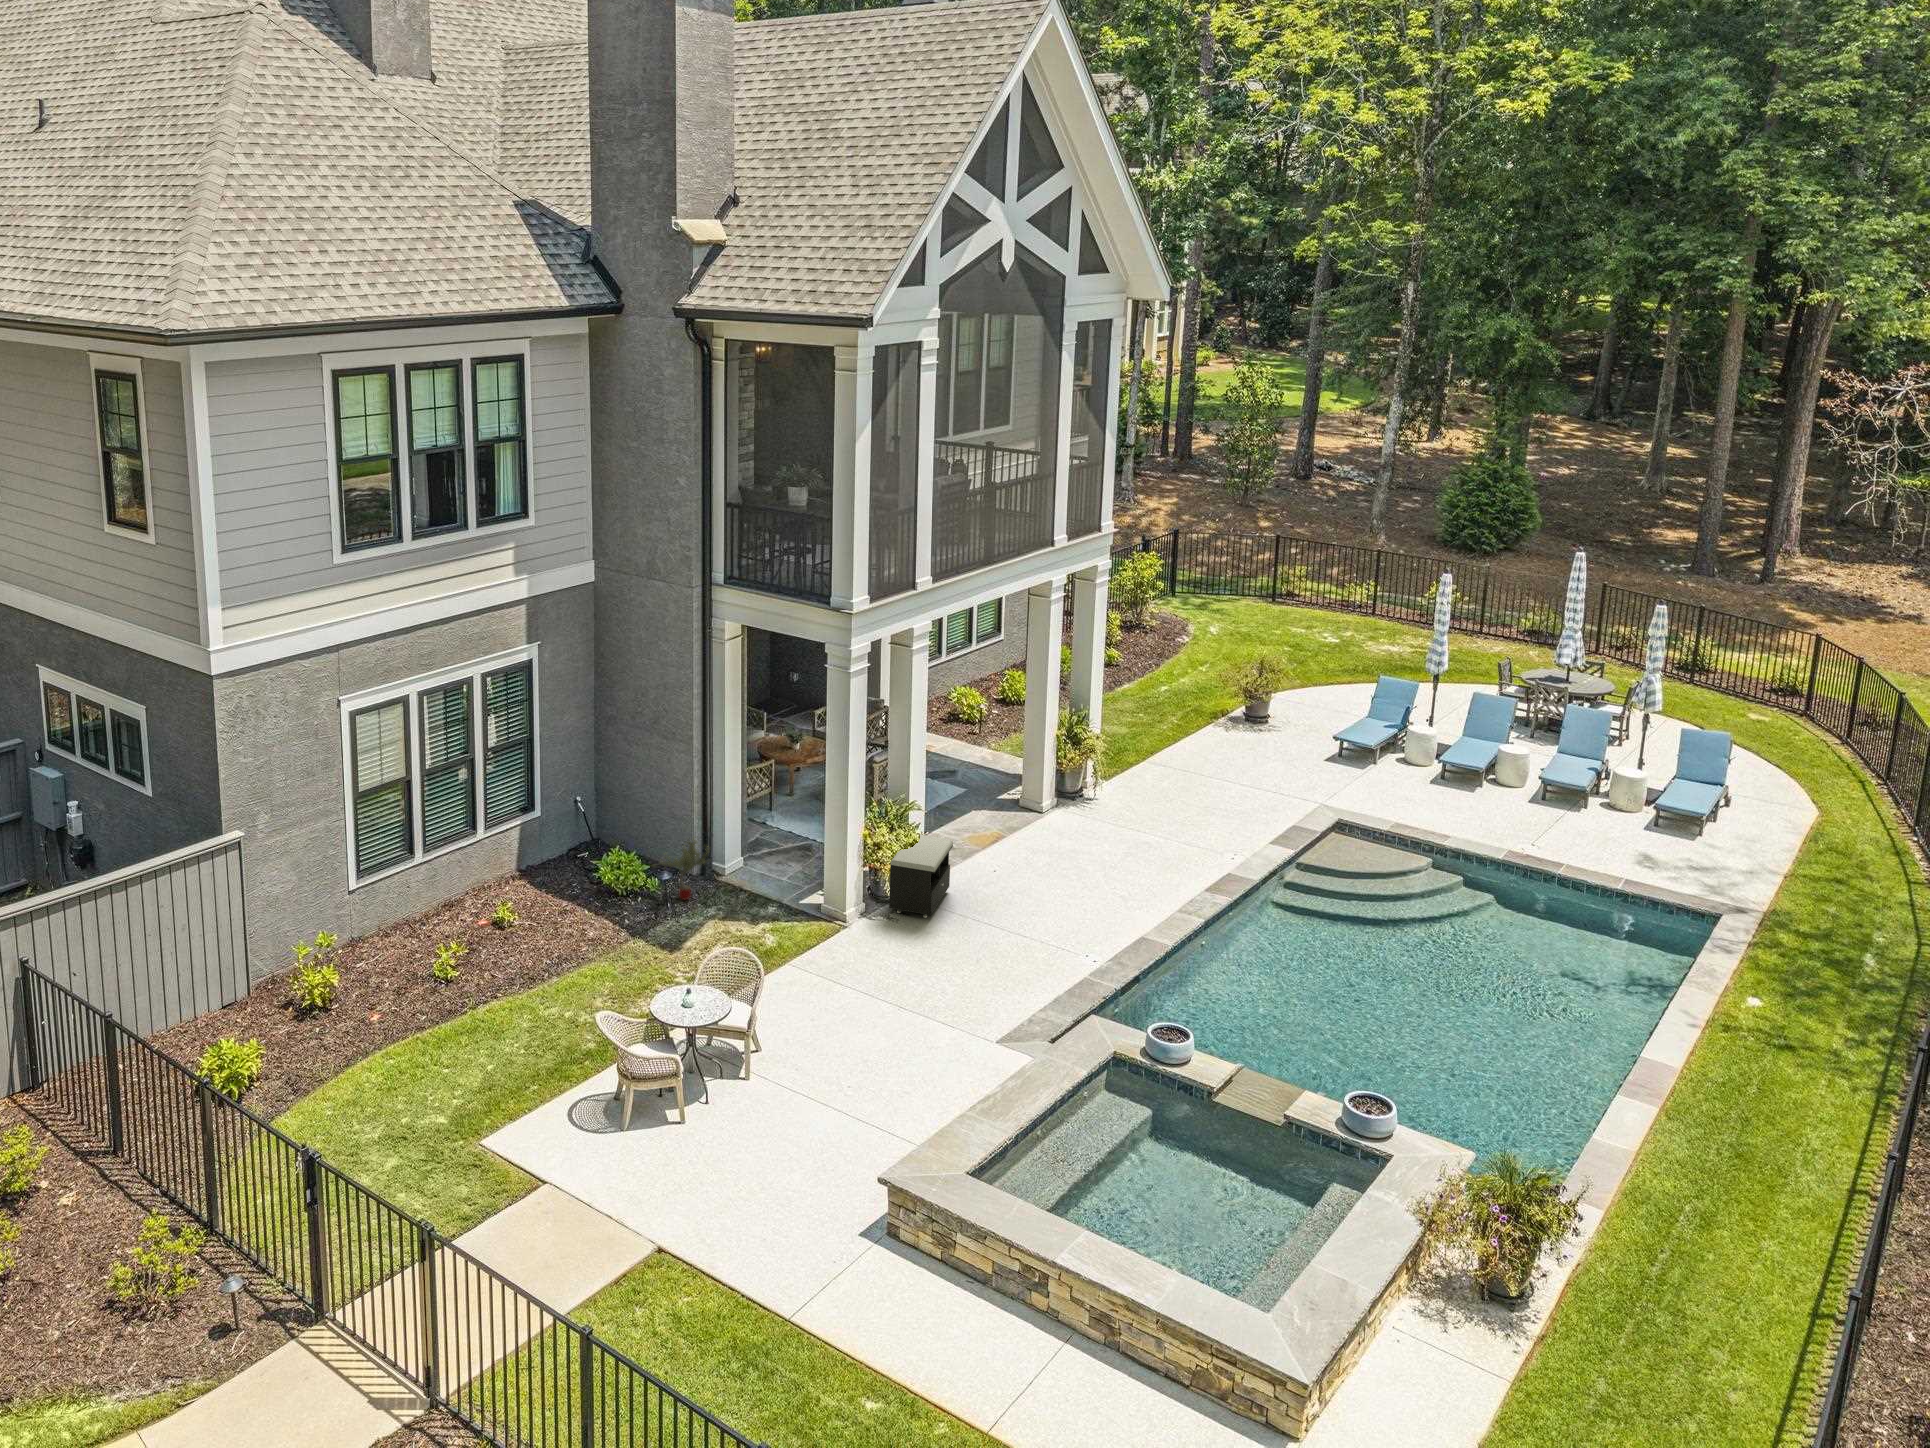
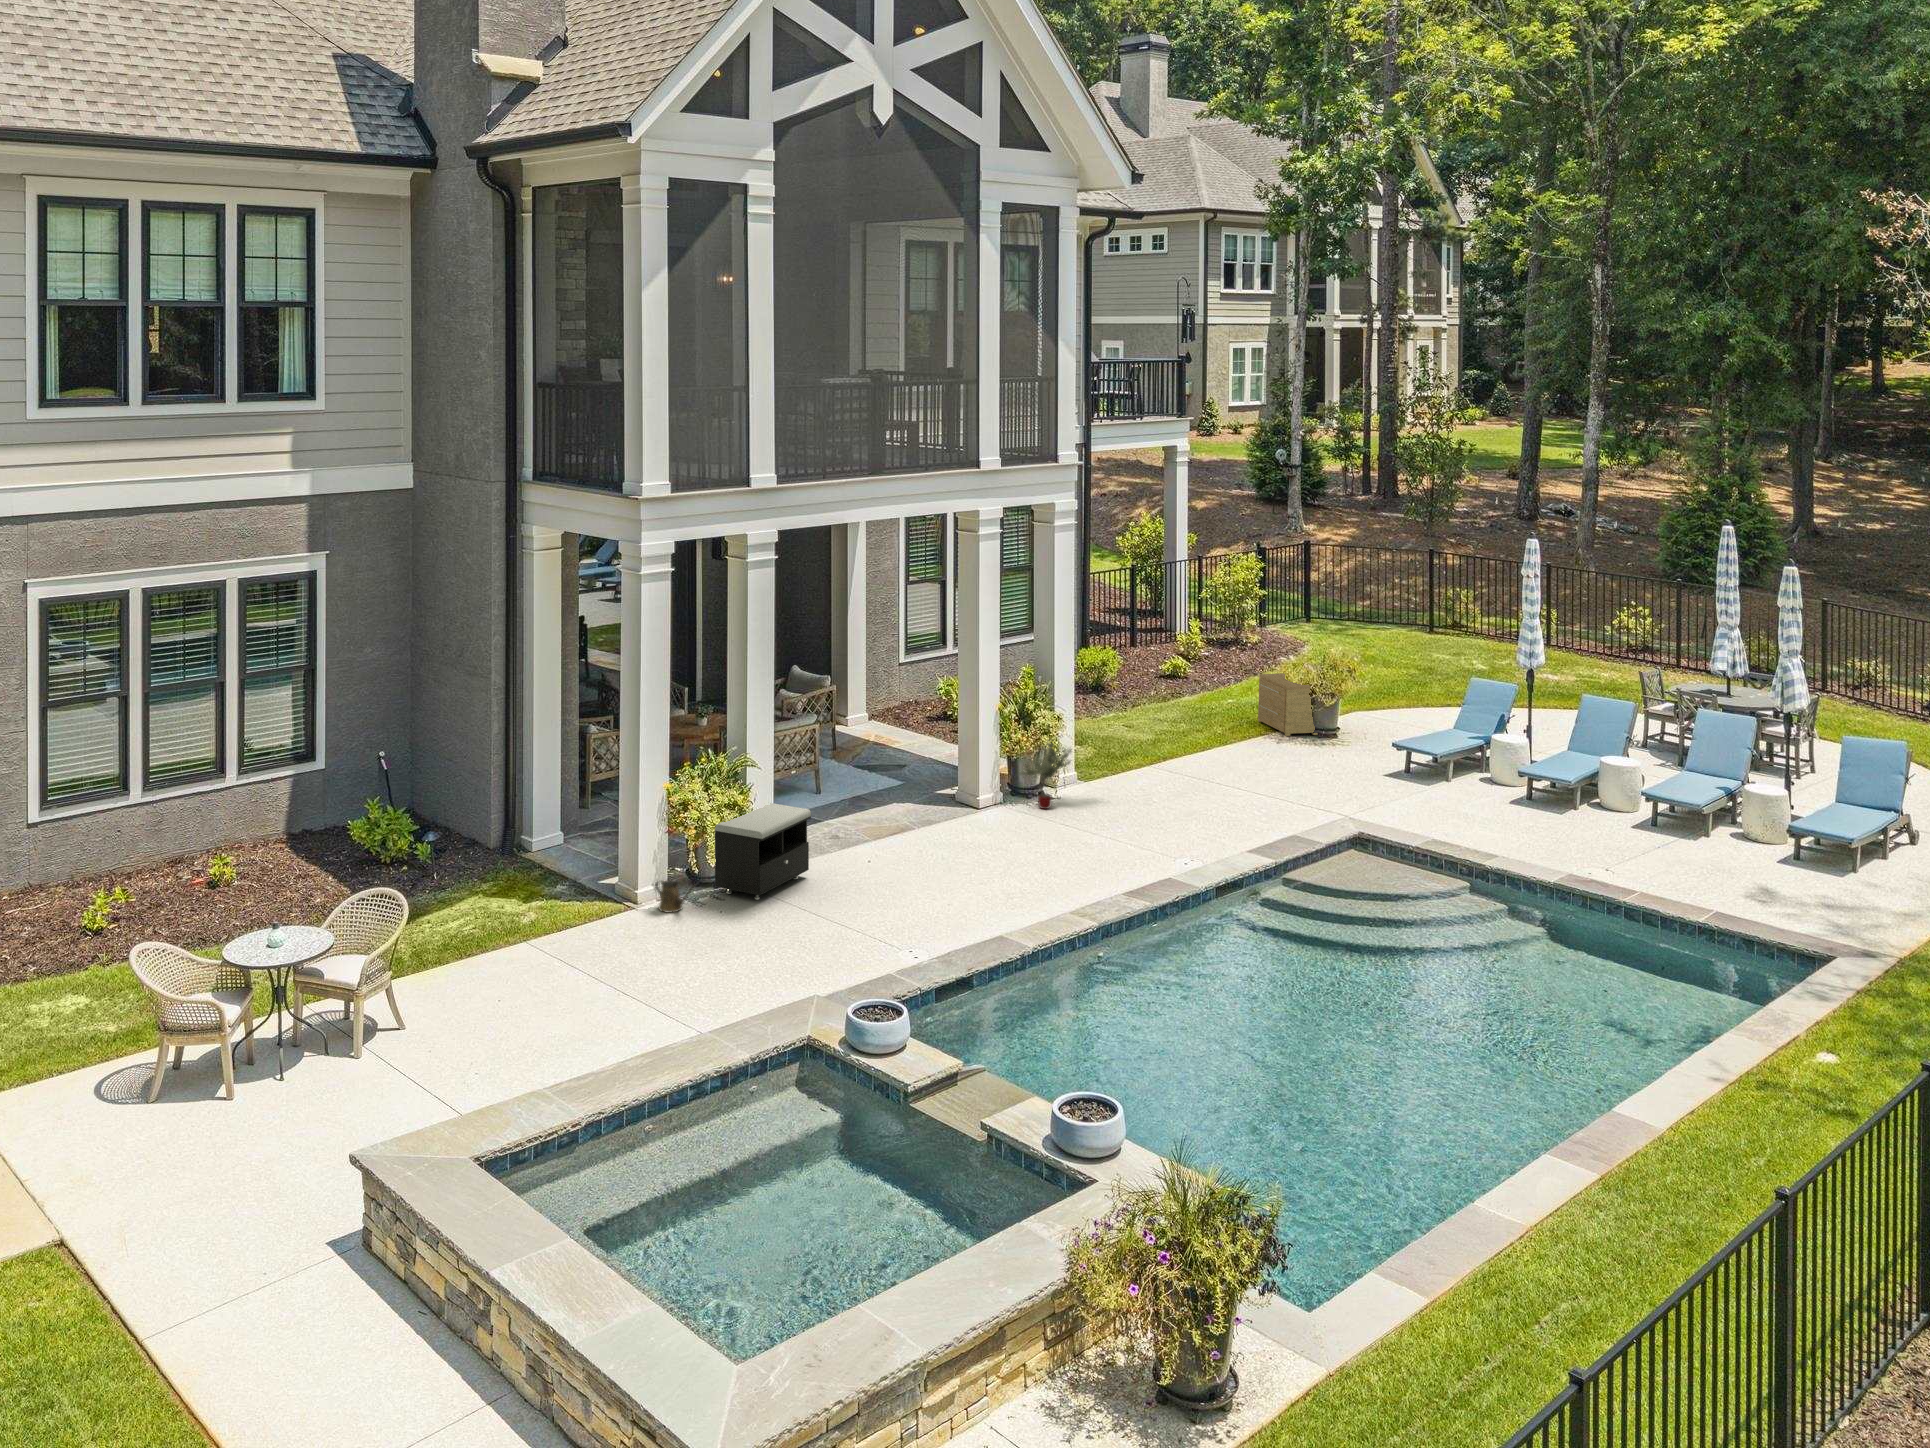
side table: none [1194,662,1253,719] -> present [1258,673,1318,736]
potted tree: present [660,837,710,900] -> present [1021,740,1072,809]
watering can: none [850,909,892,935] -> present [655,880,694,913]

